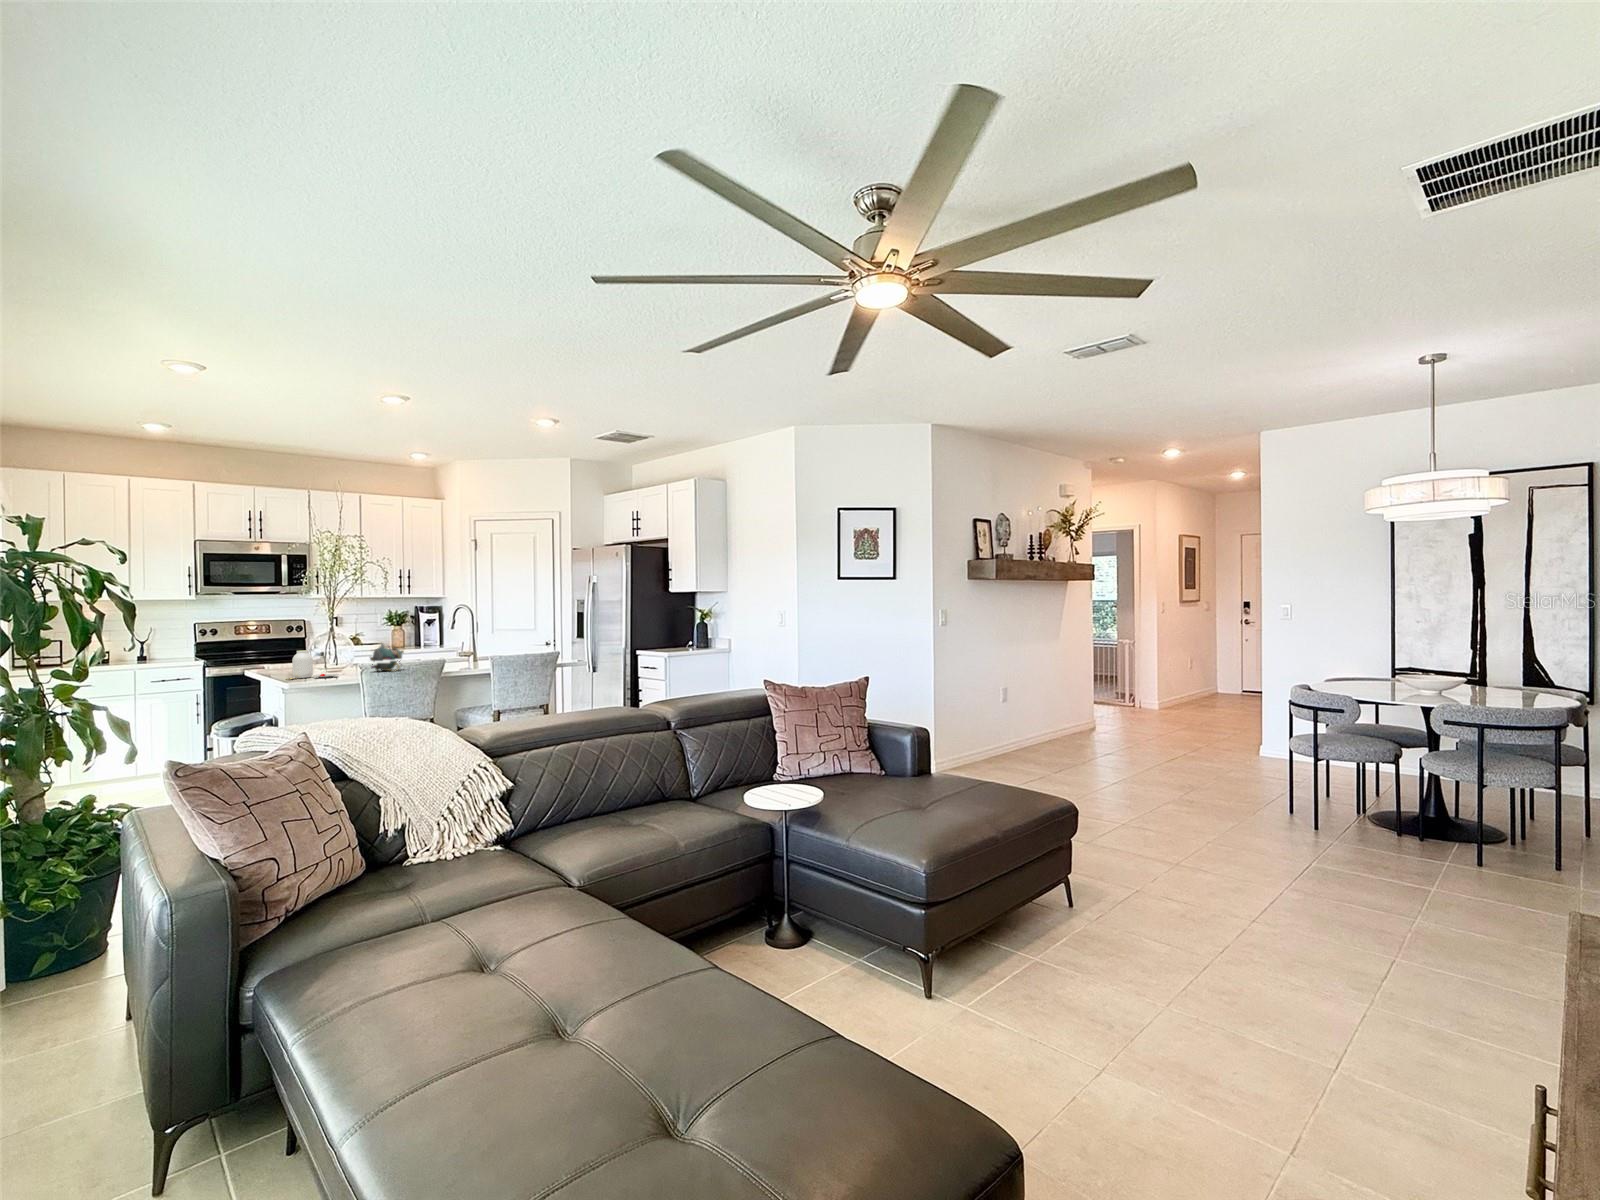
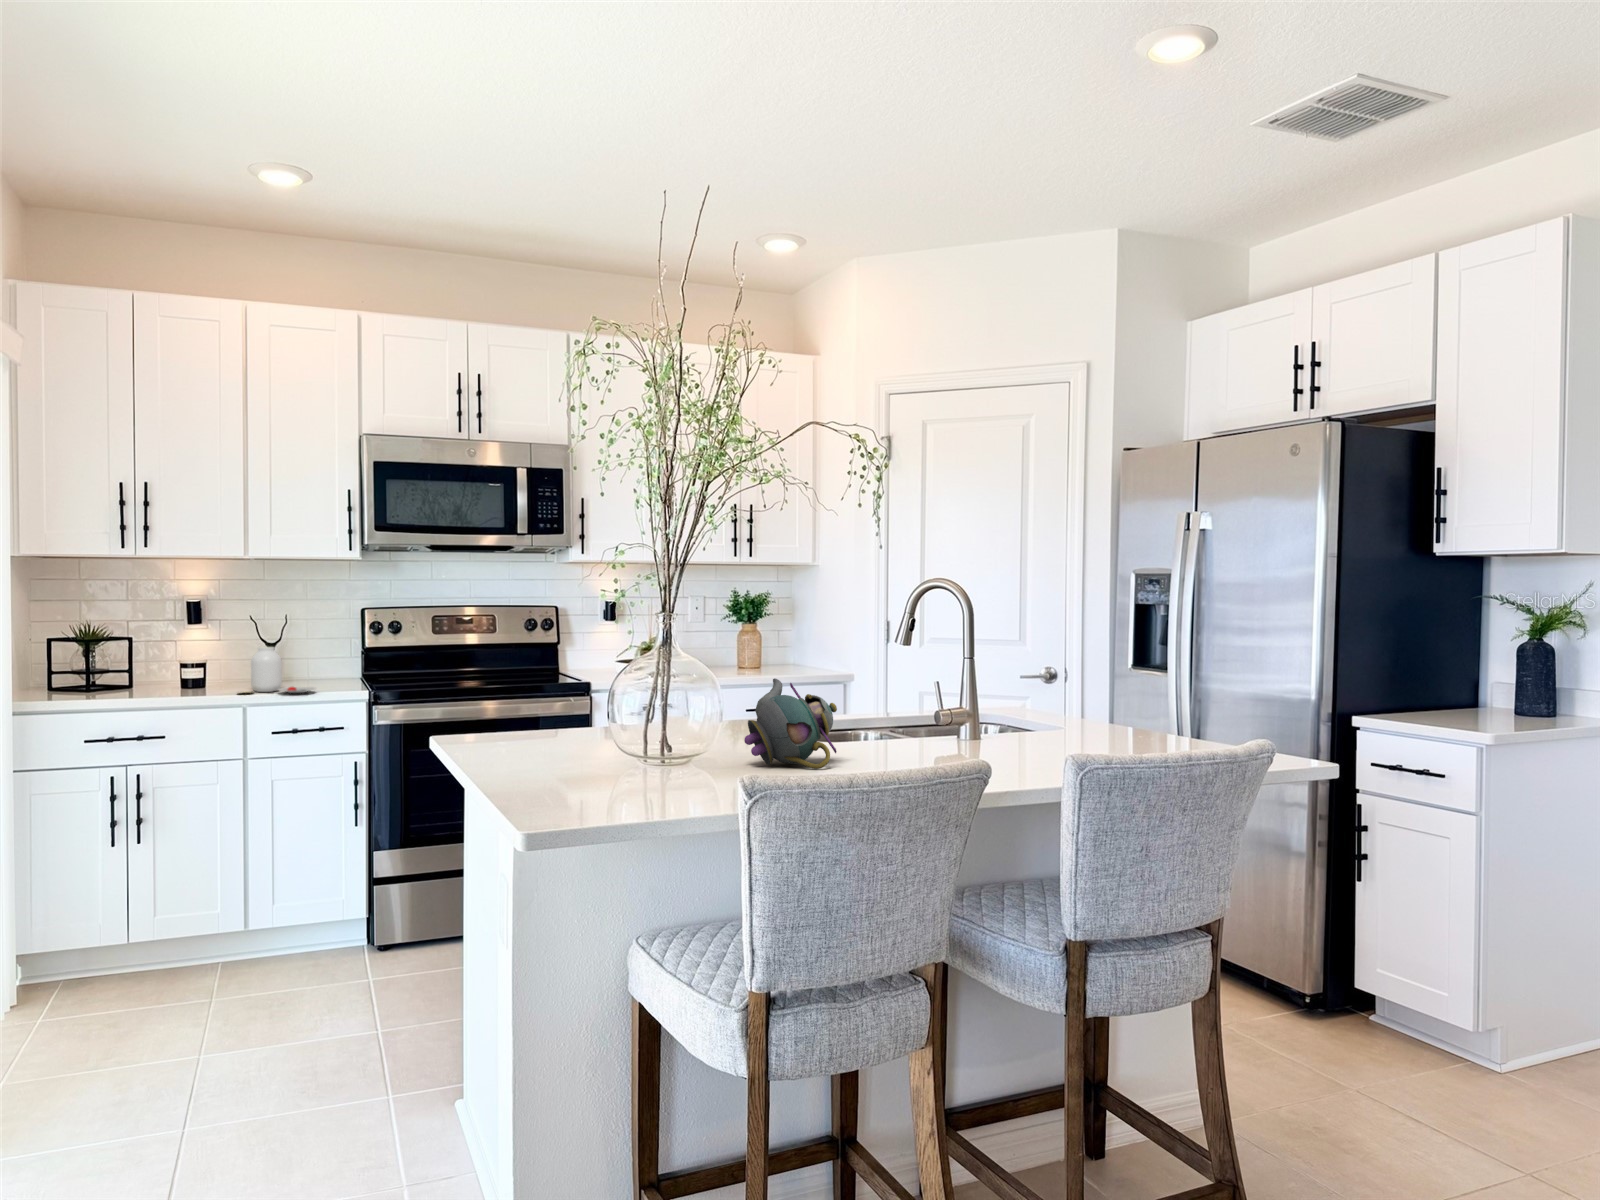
jar: present [286,650,338,680] -> present [251,647,315,693]

